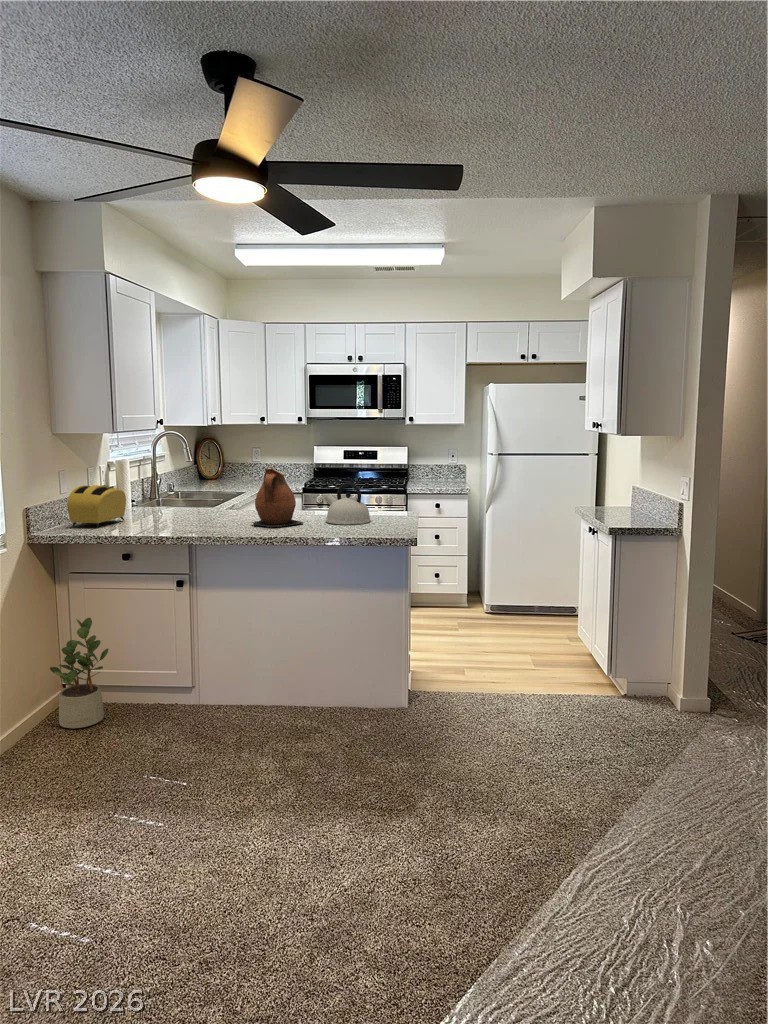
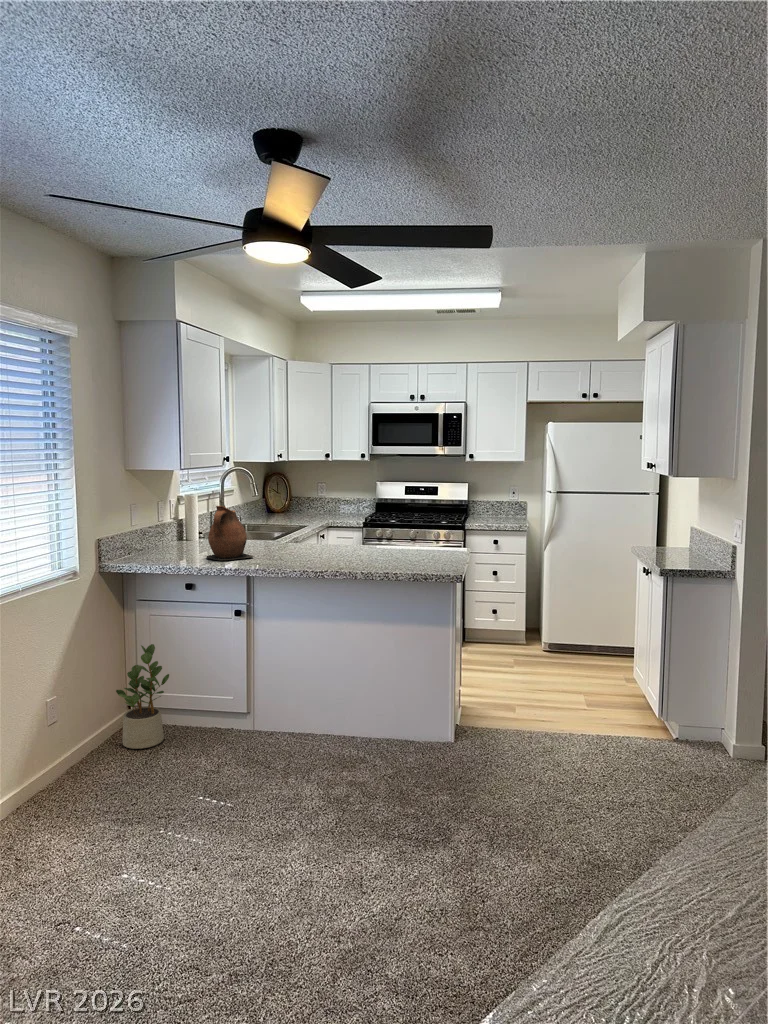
ceramic pitcher: present [252,469,303,527] -> present [206,506,254,560]
kettle: present [325,482,371,525] -> none [375,520,420,561]
toaster: present [67,485,126,528] -> none [136,520,190,560]

